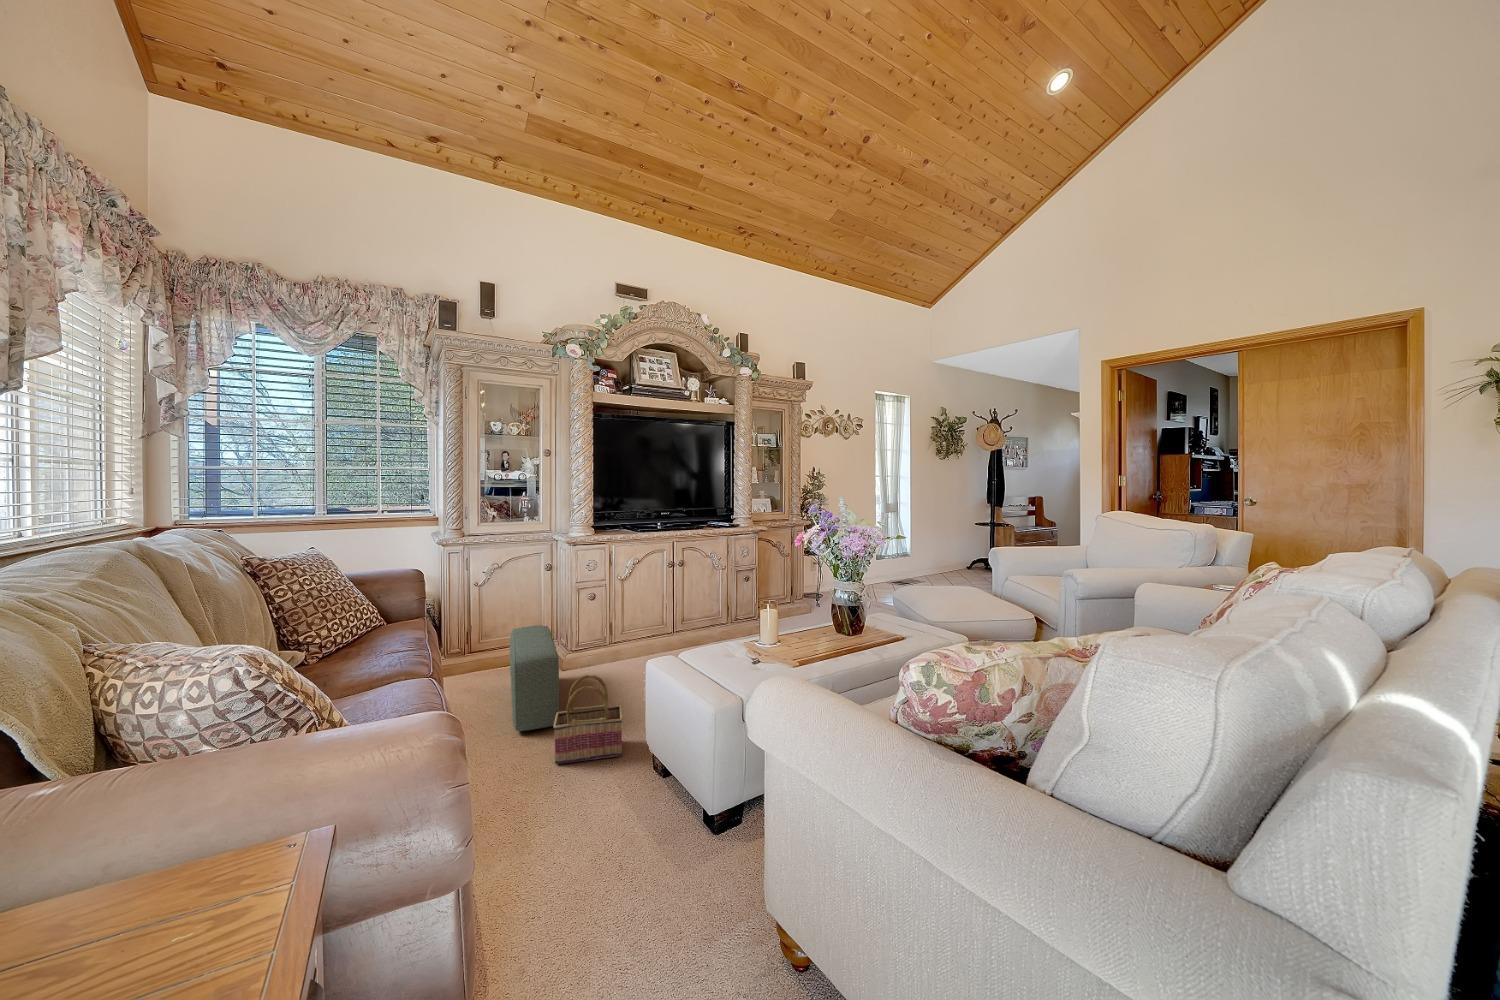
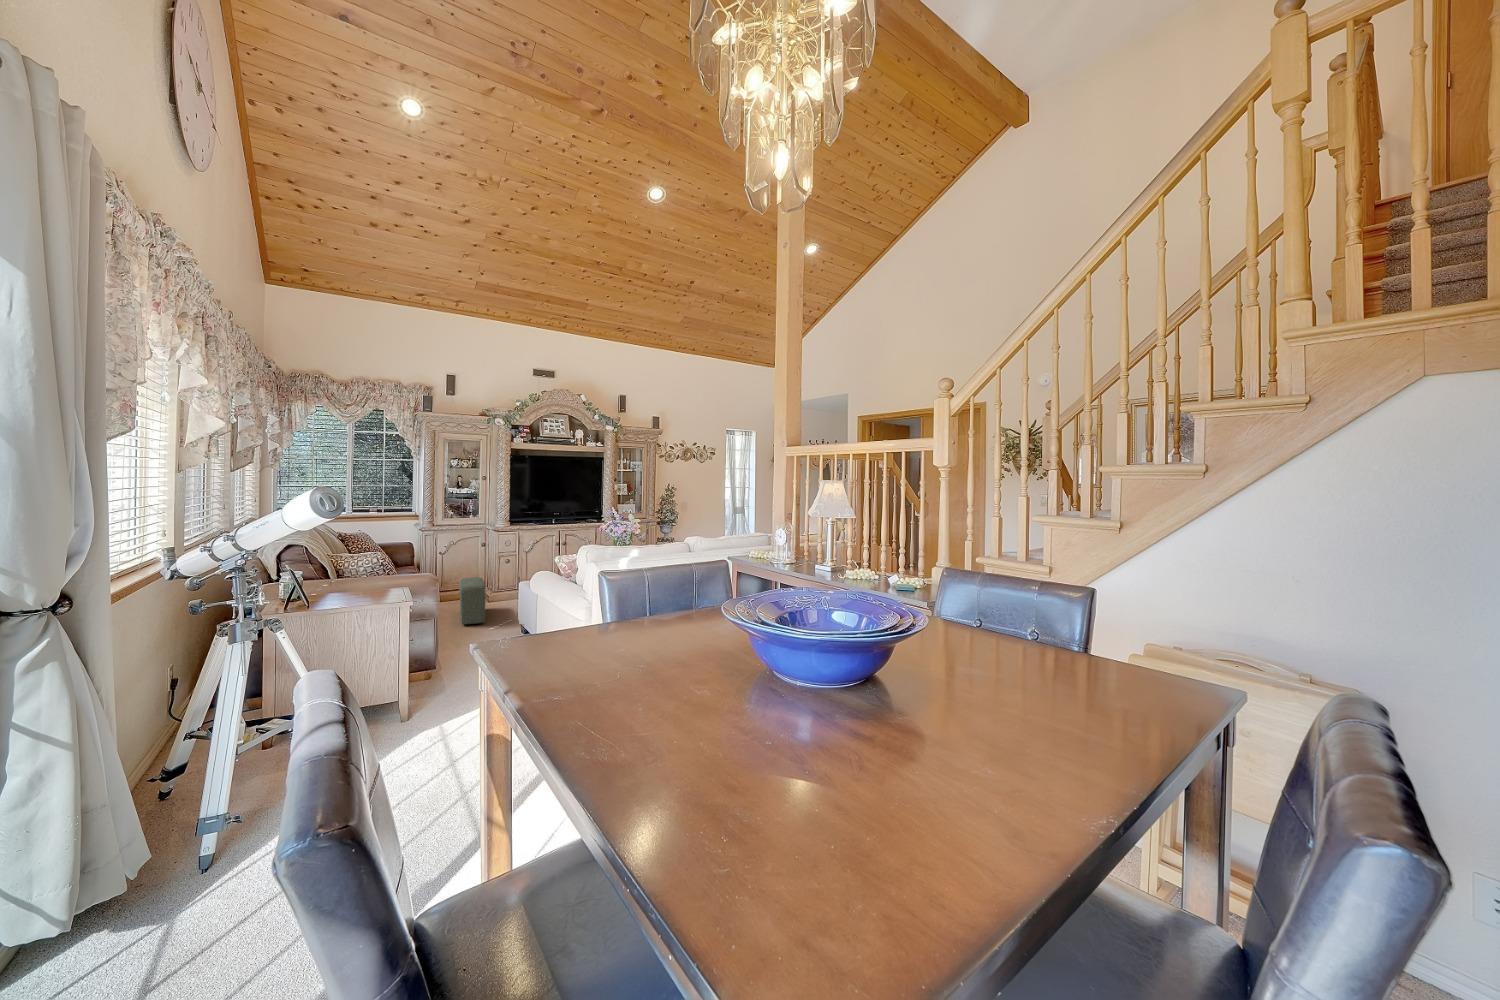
basket: present [553,675,623,764] -> none [480,594,516,634]

